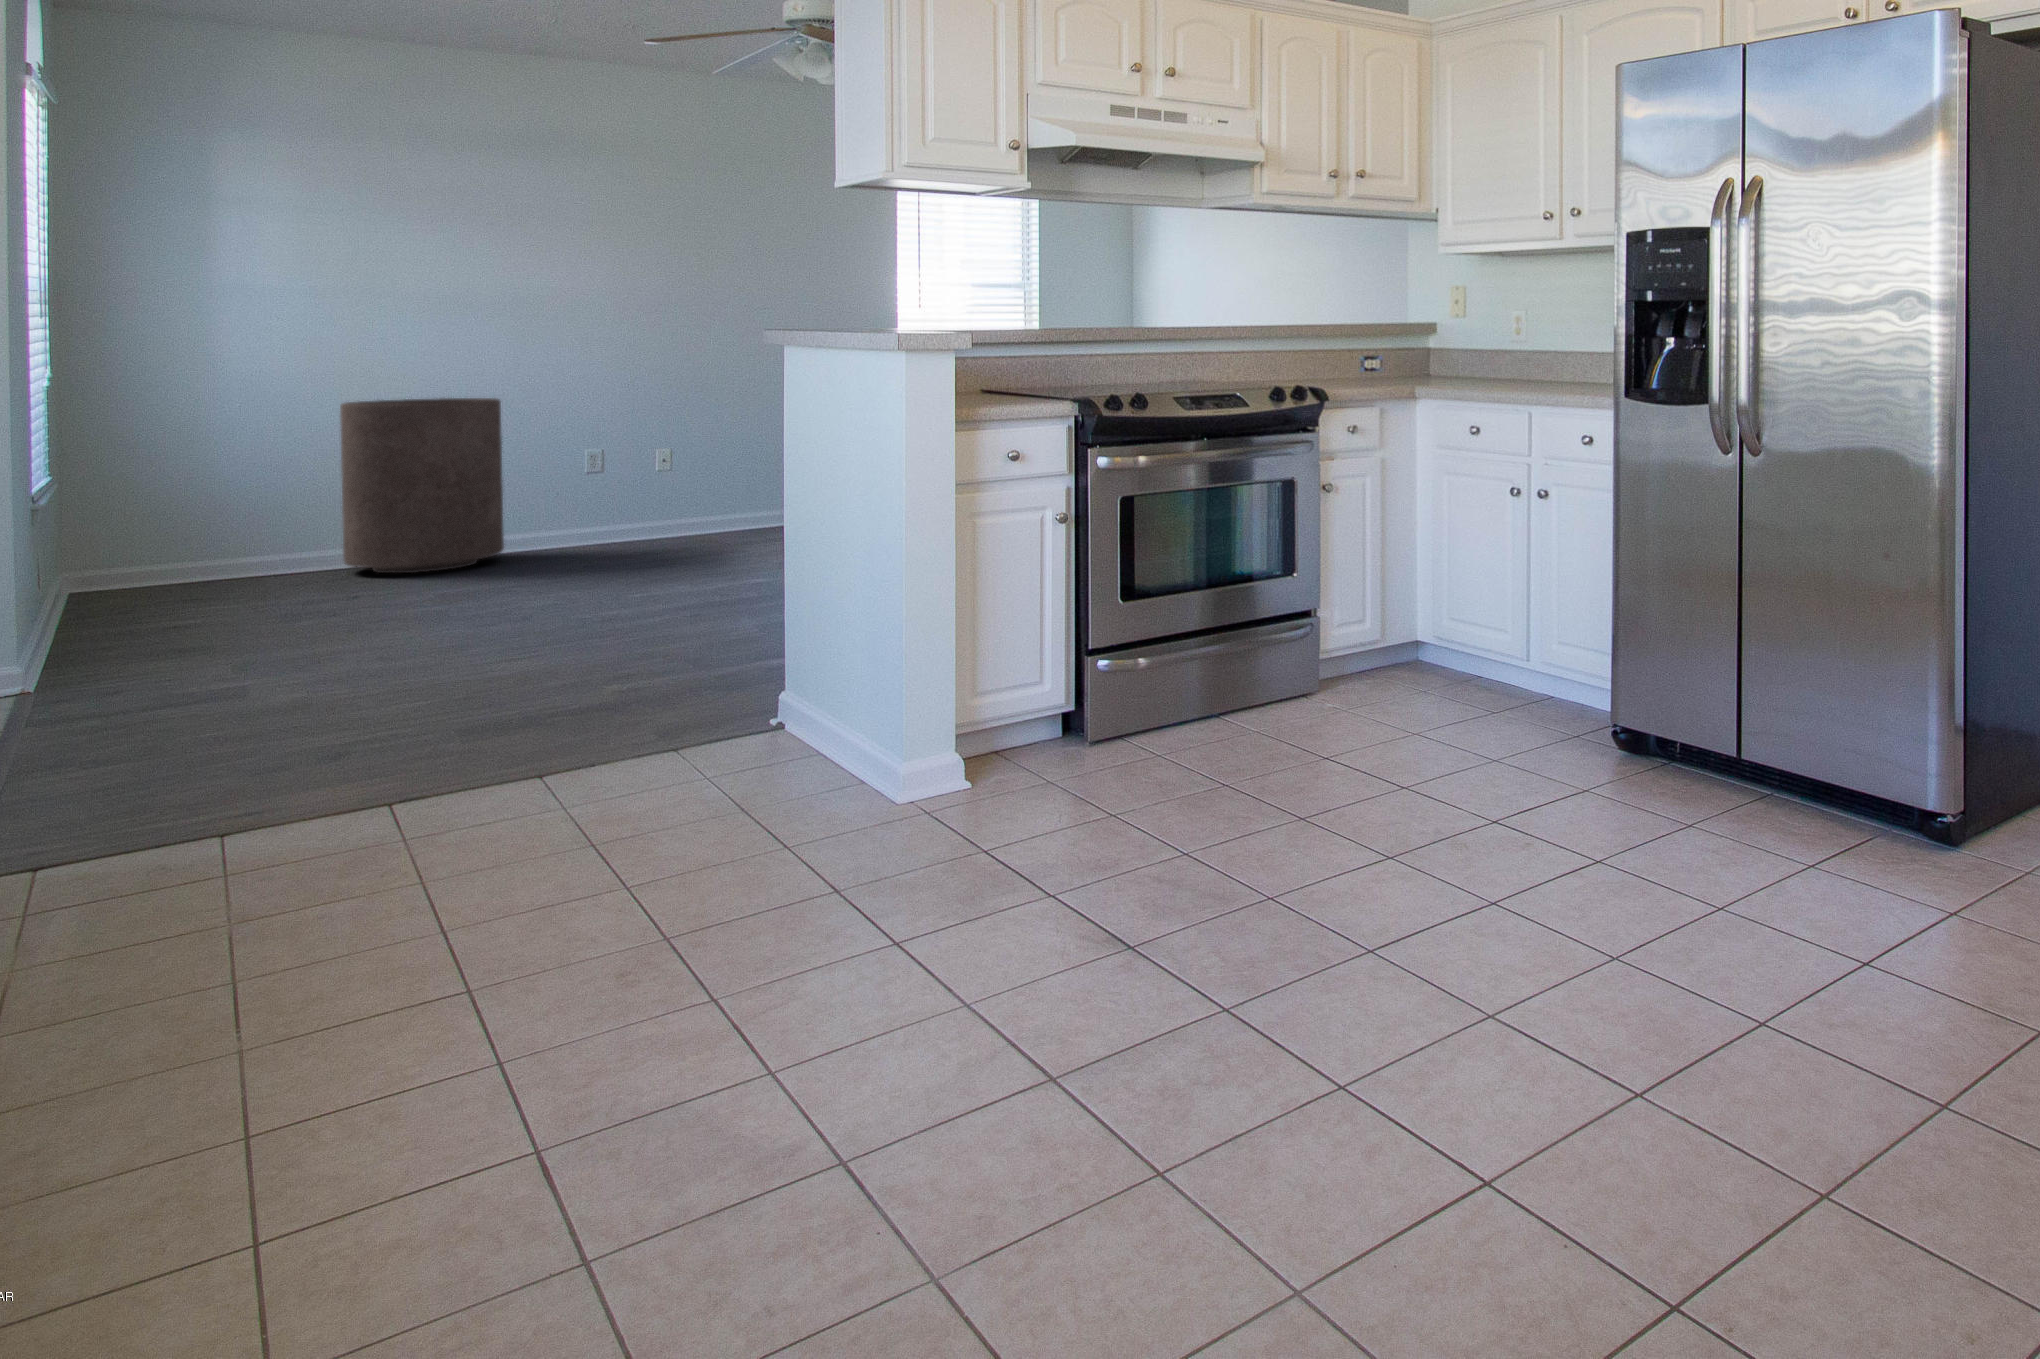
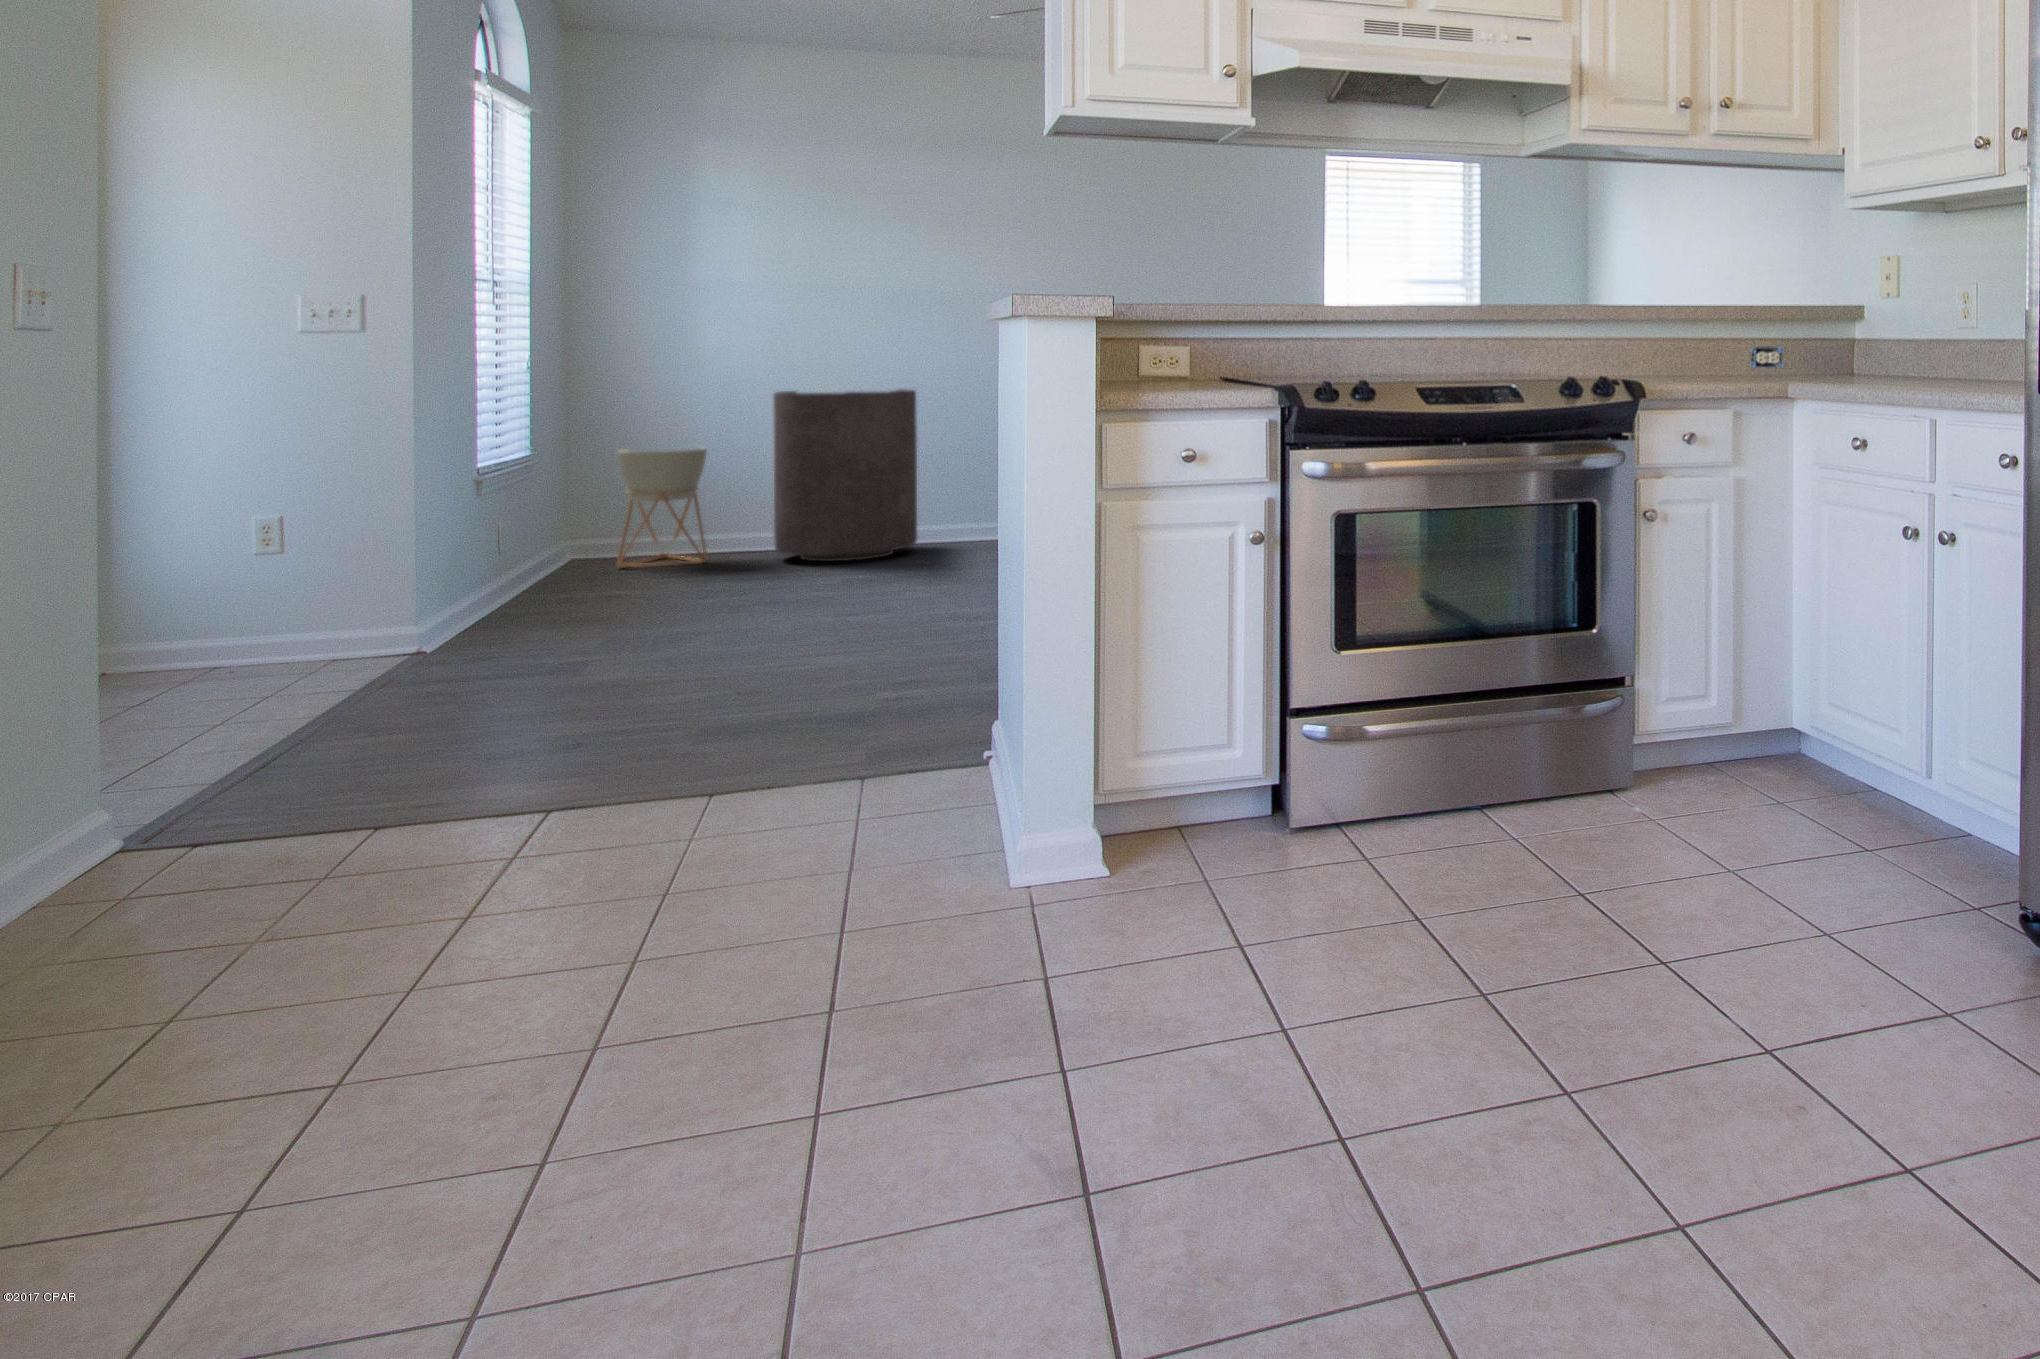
planter: none [151,462,264,591] -> present [617,447,707,568]

